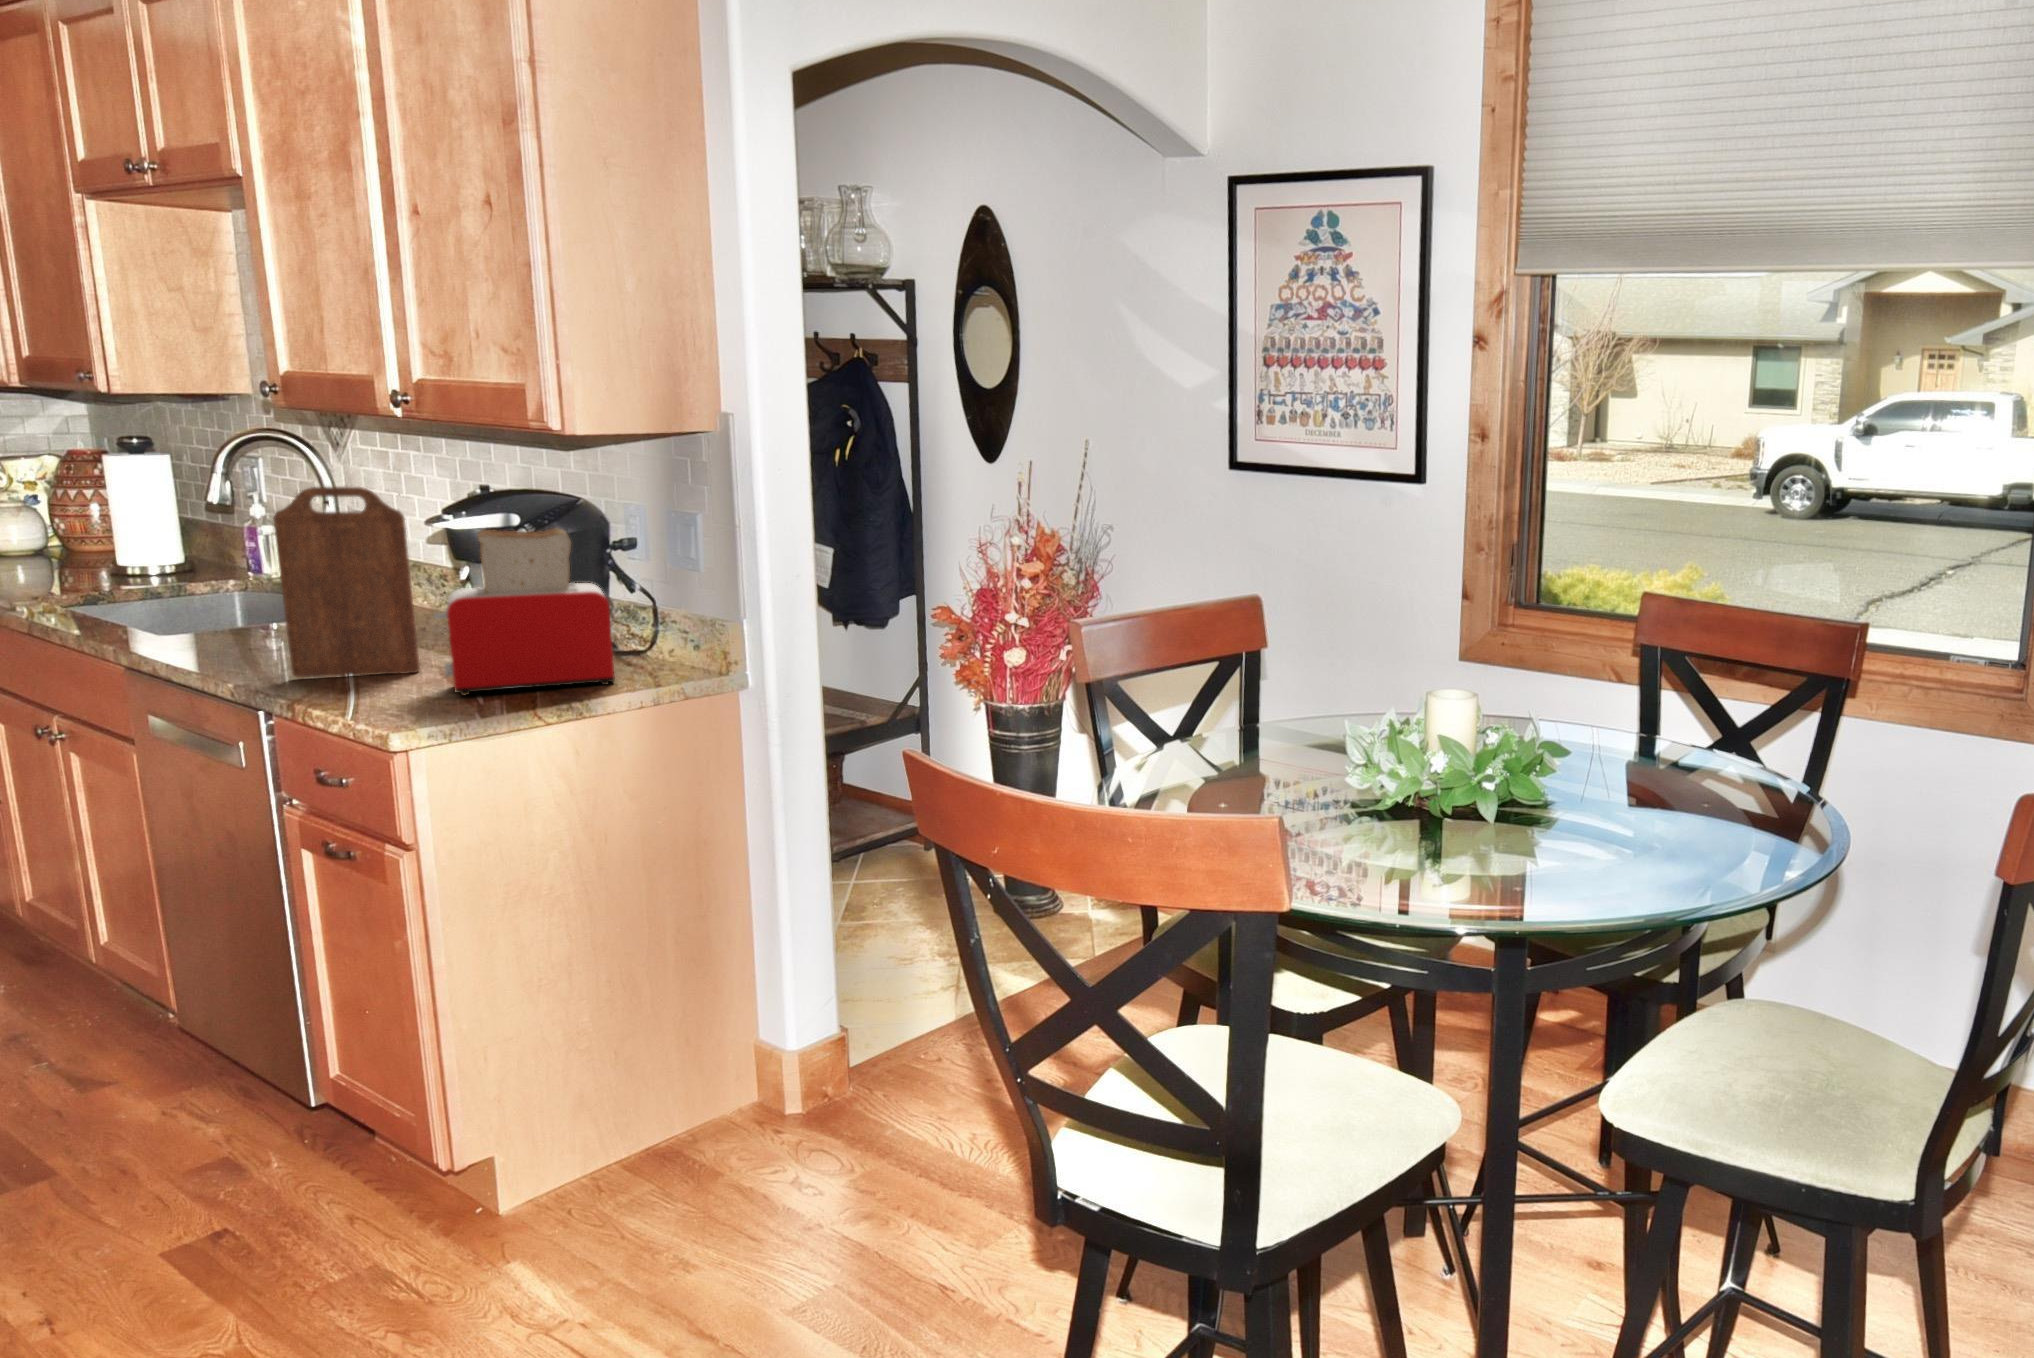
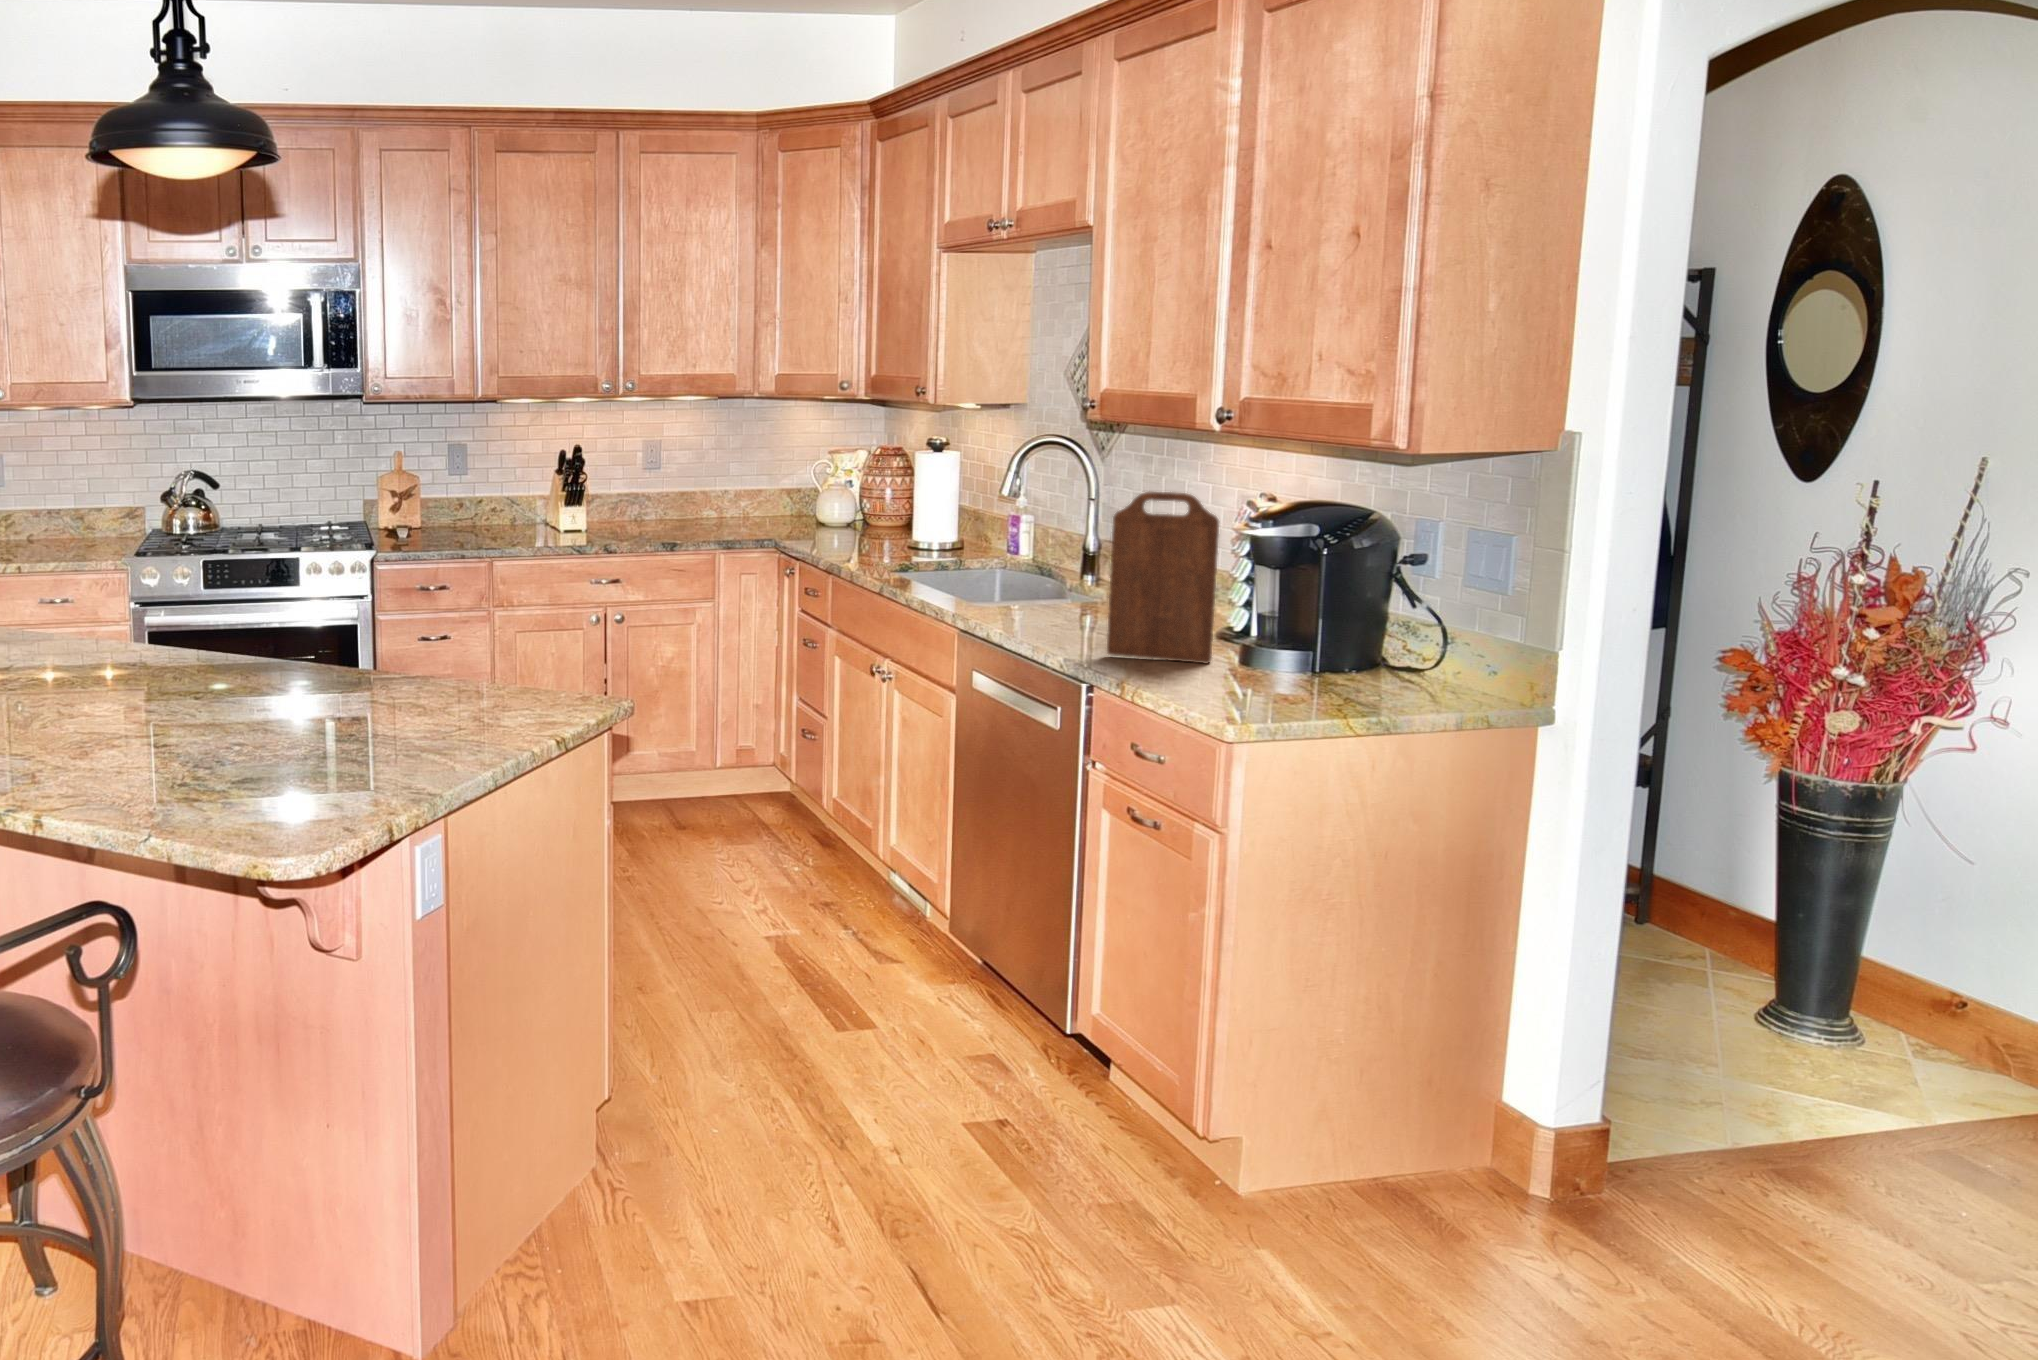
toaster: present [434,529,615,695] -> none [1250,540,1421,701]

